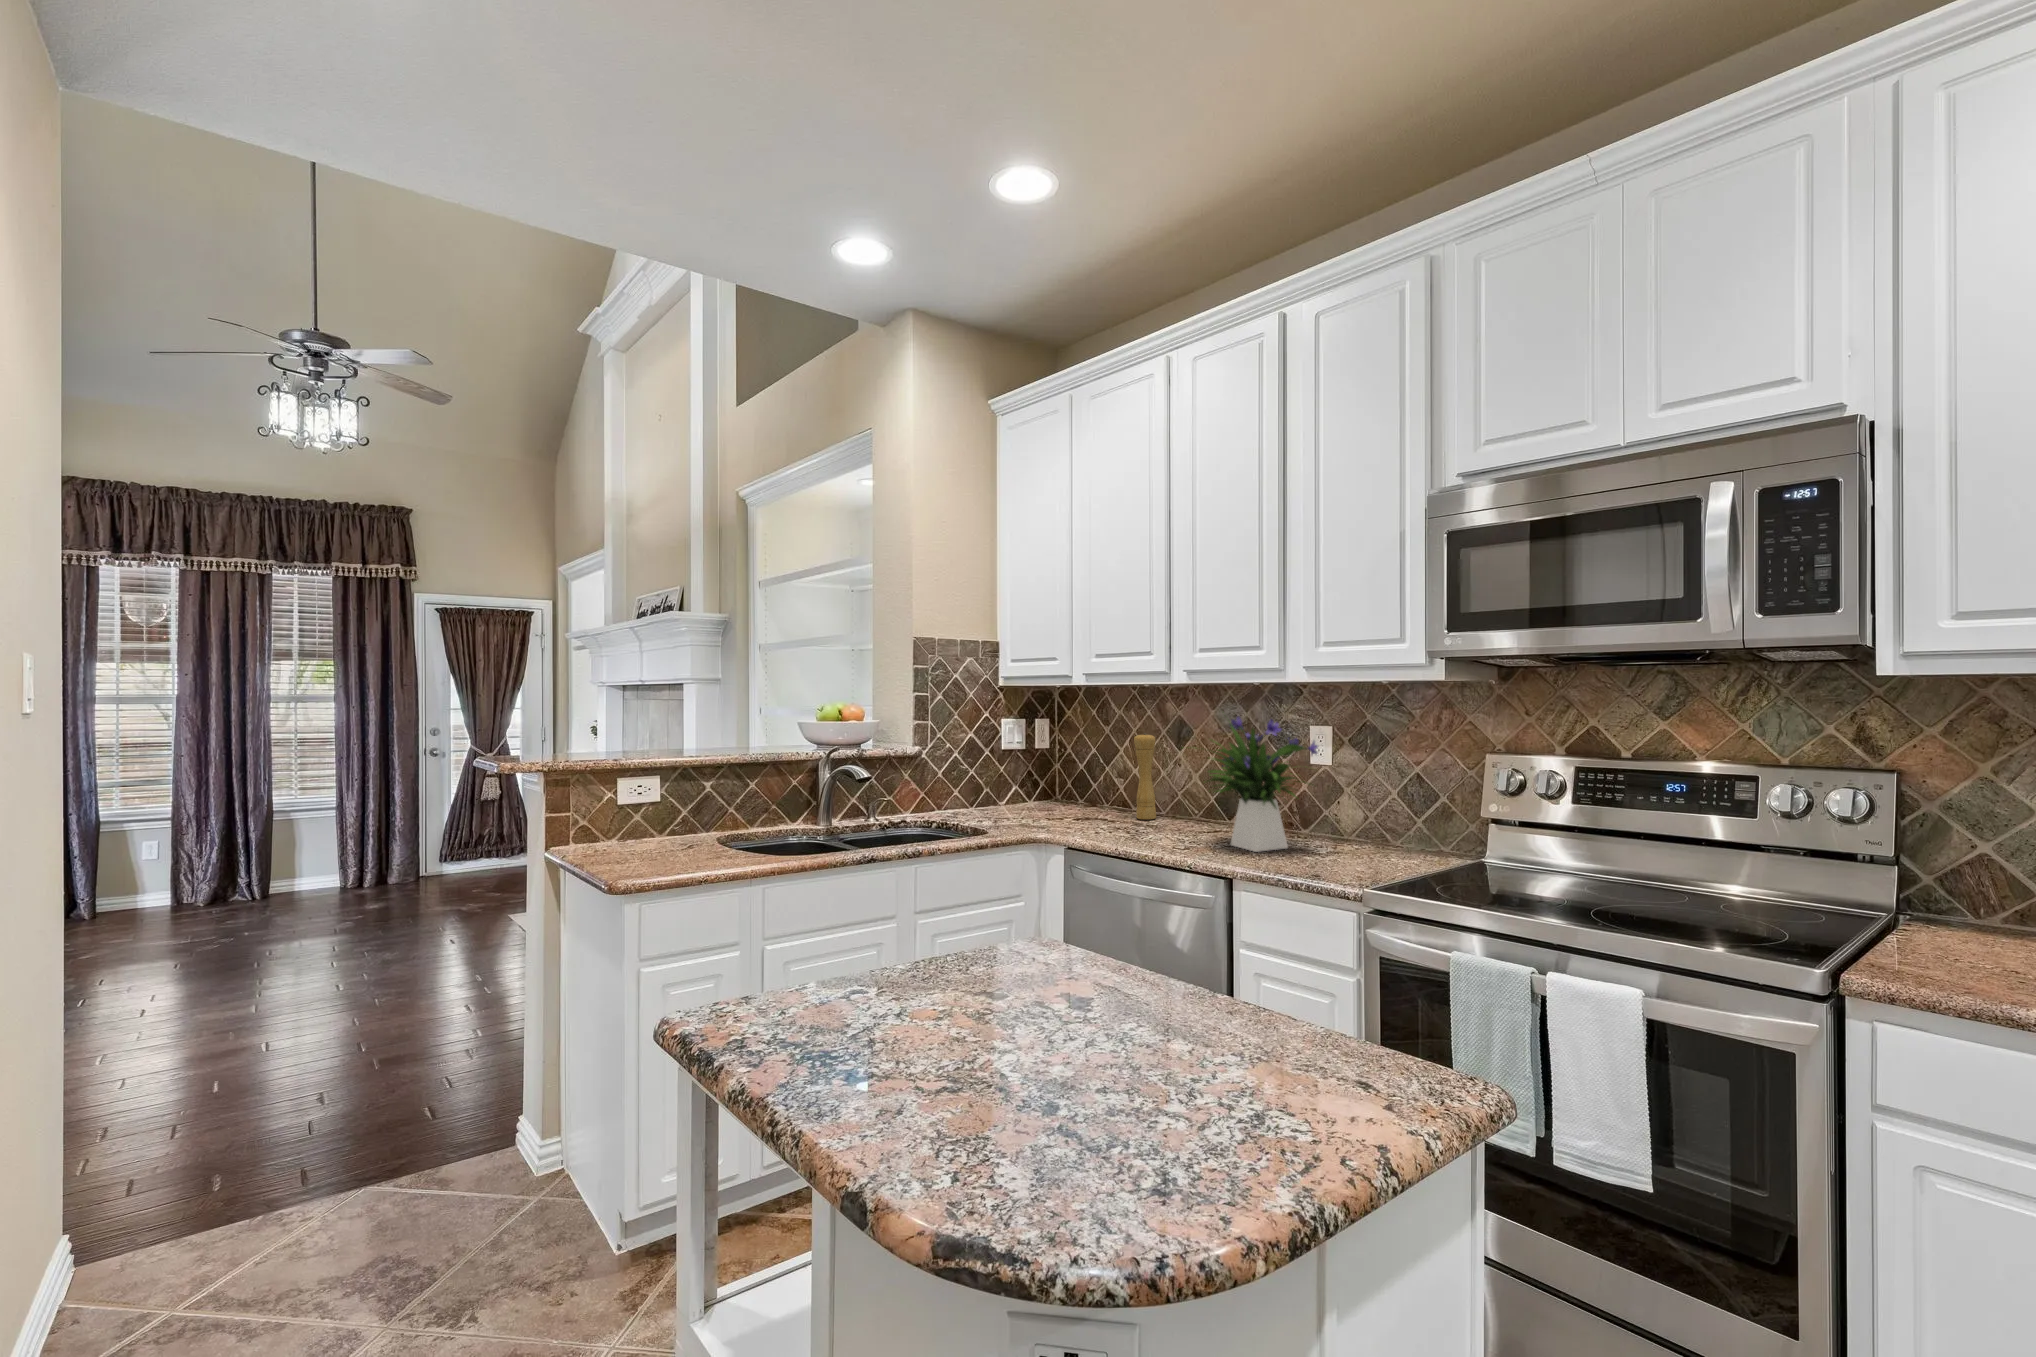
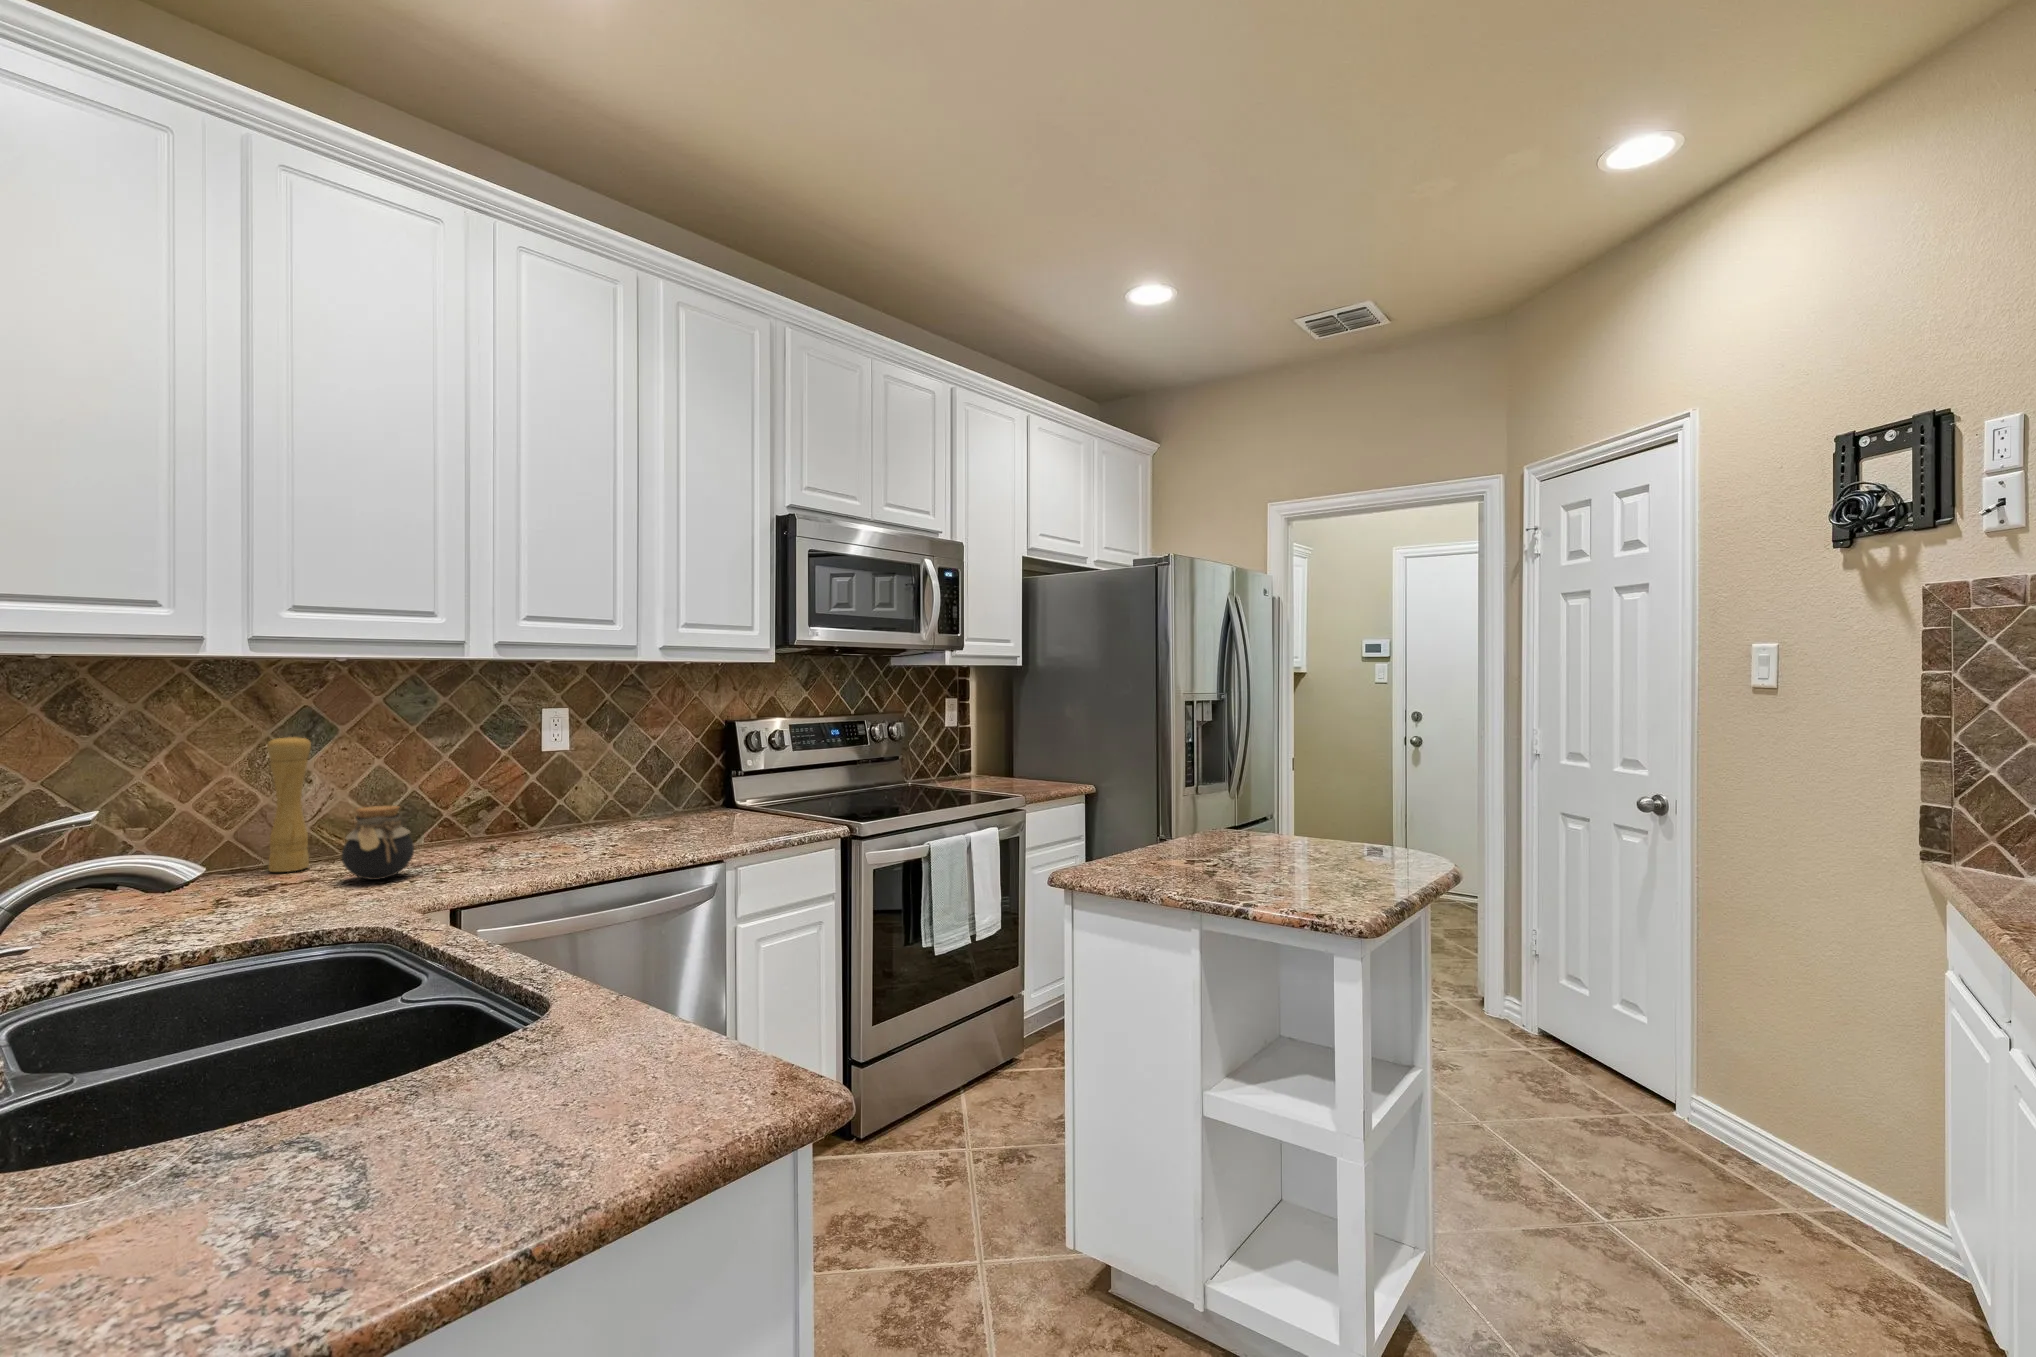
flower arrangement: present [1209,716,1318,852] -> none [501,689,662,847]
jar: none [1092,784,1135,832] -> present [342,806,414,880]

